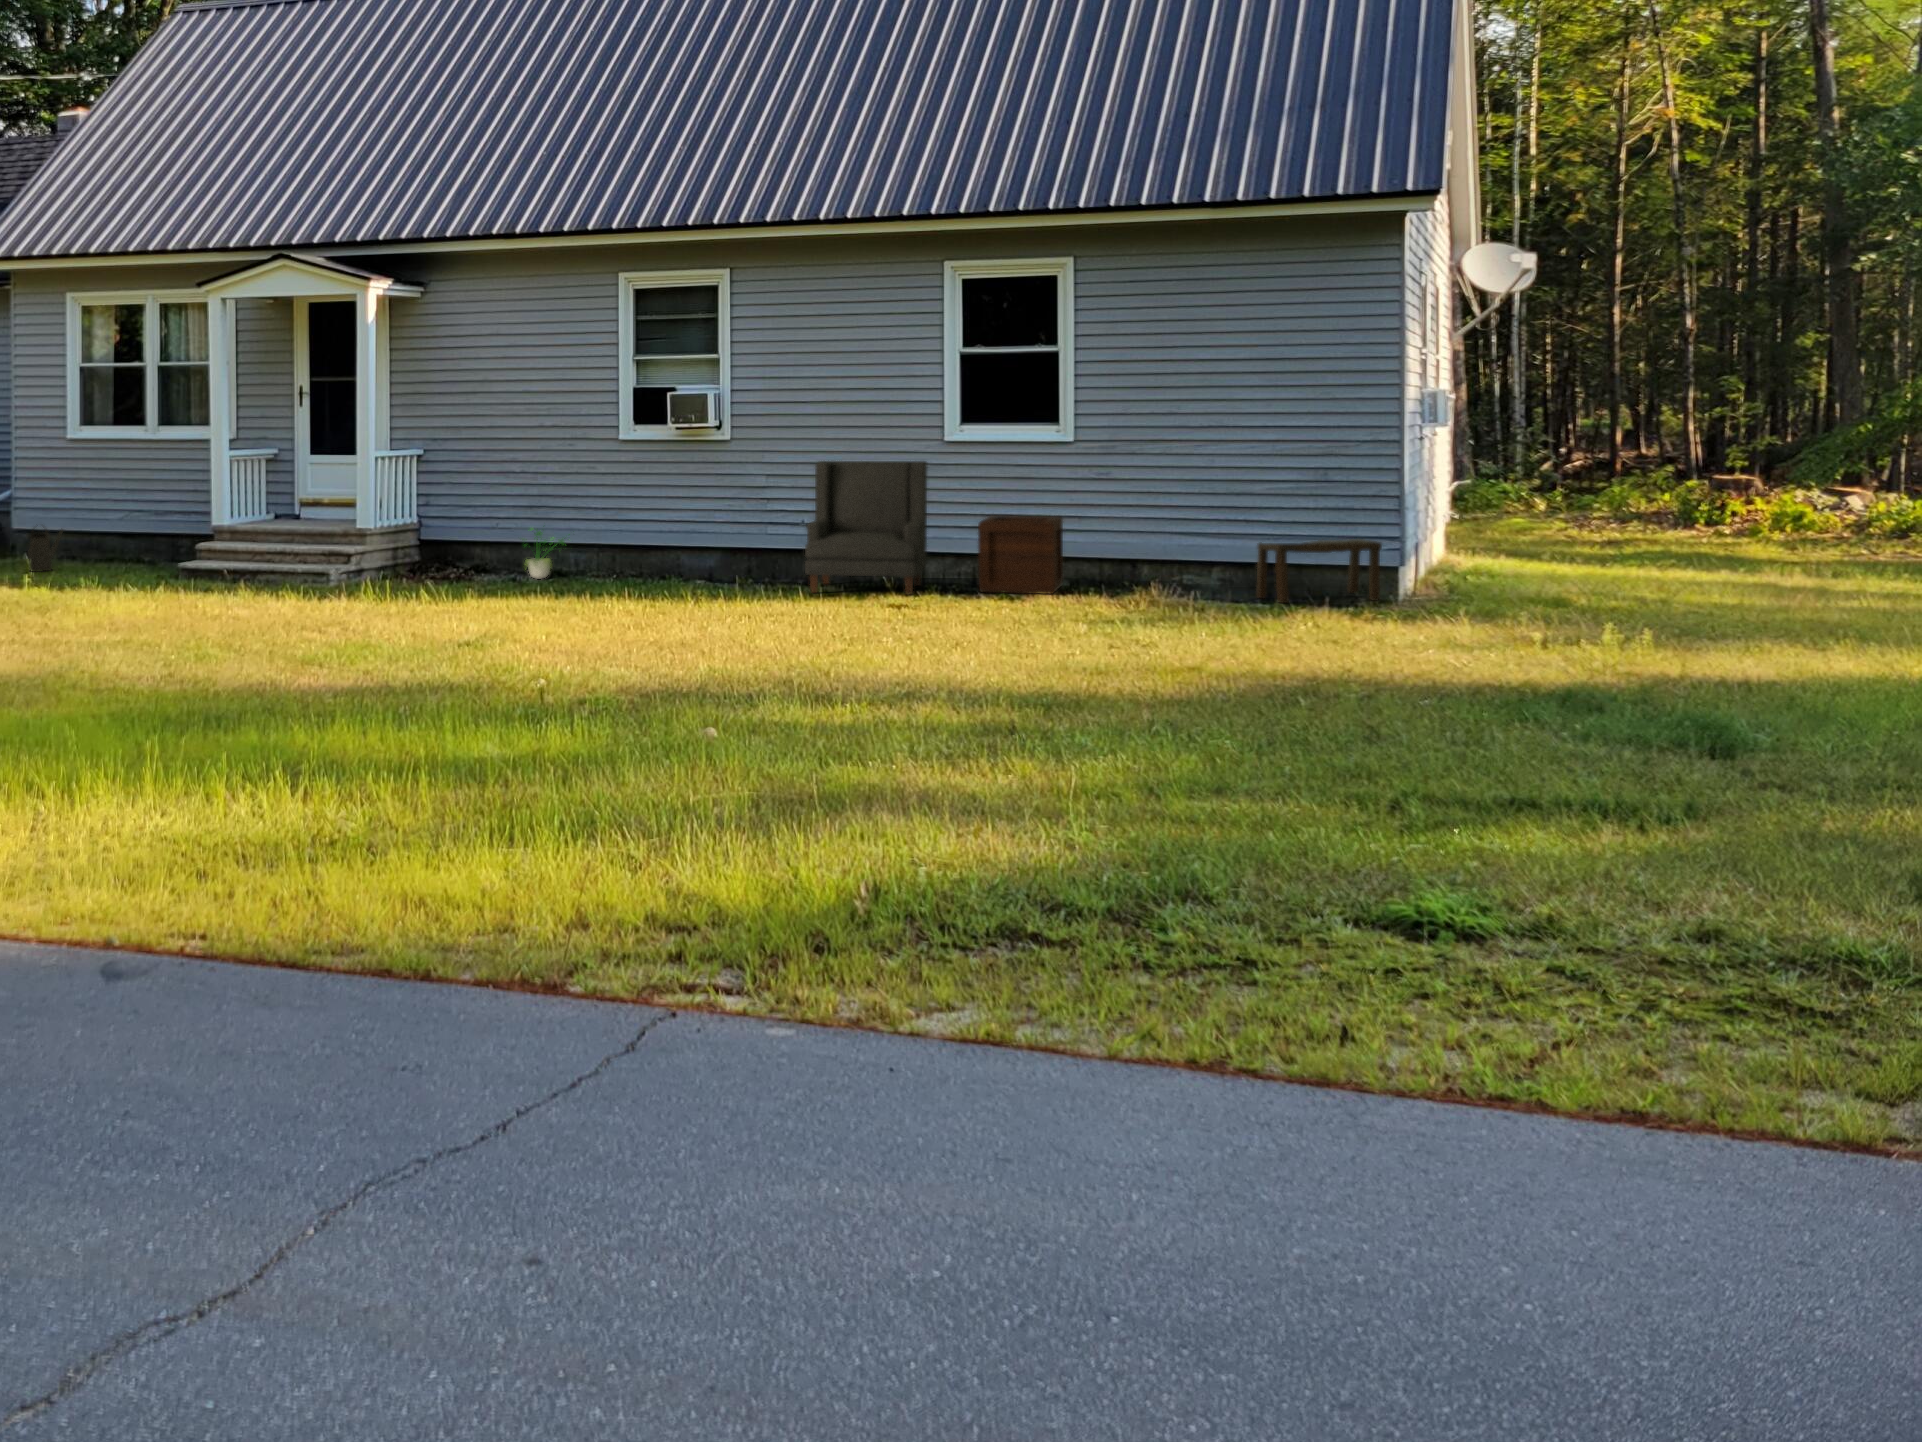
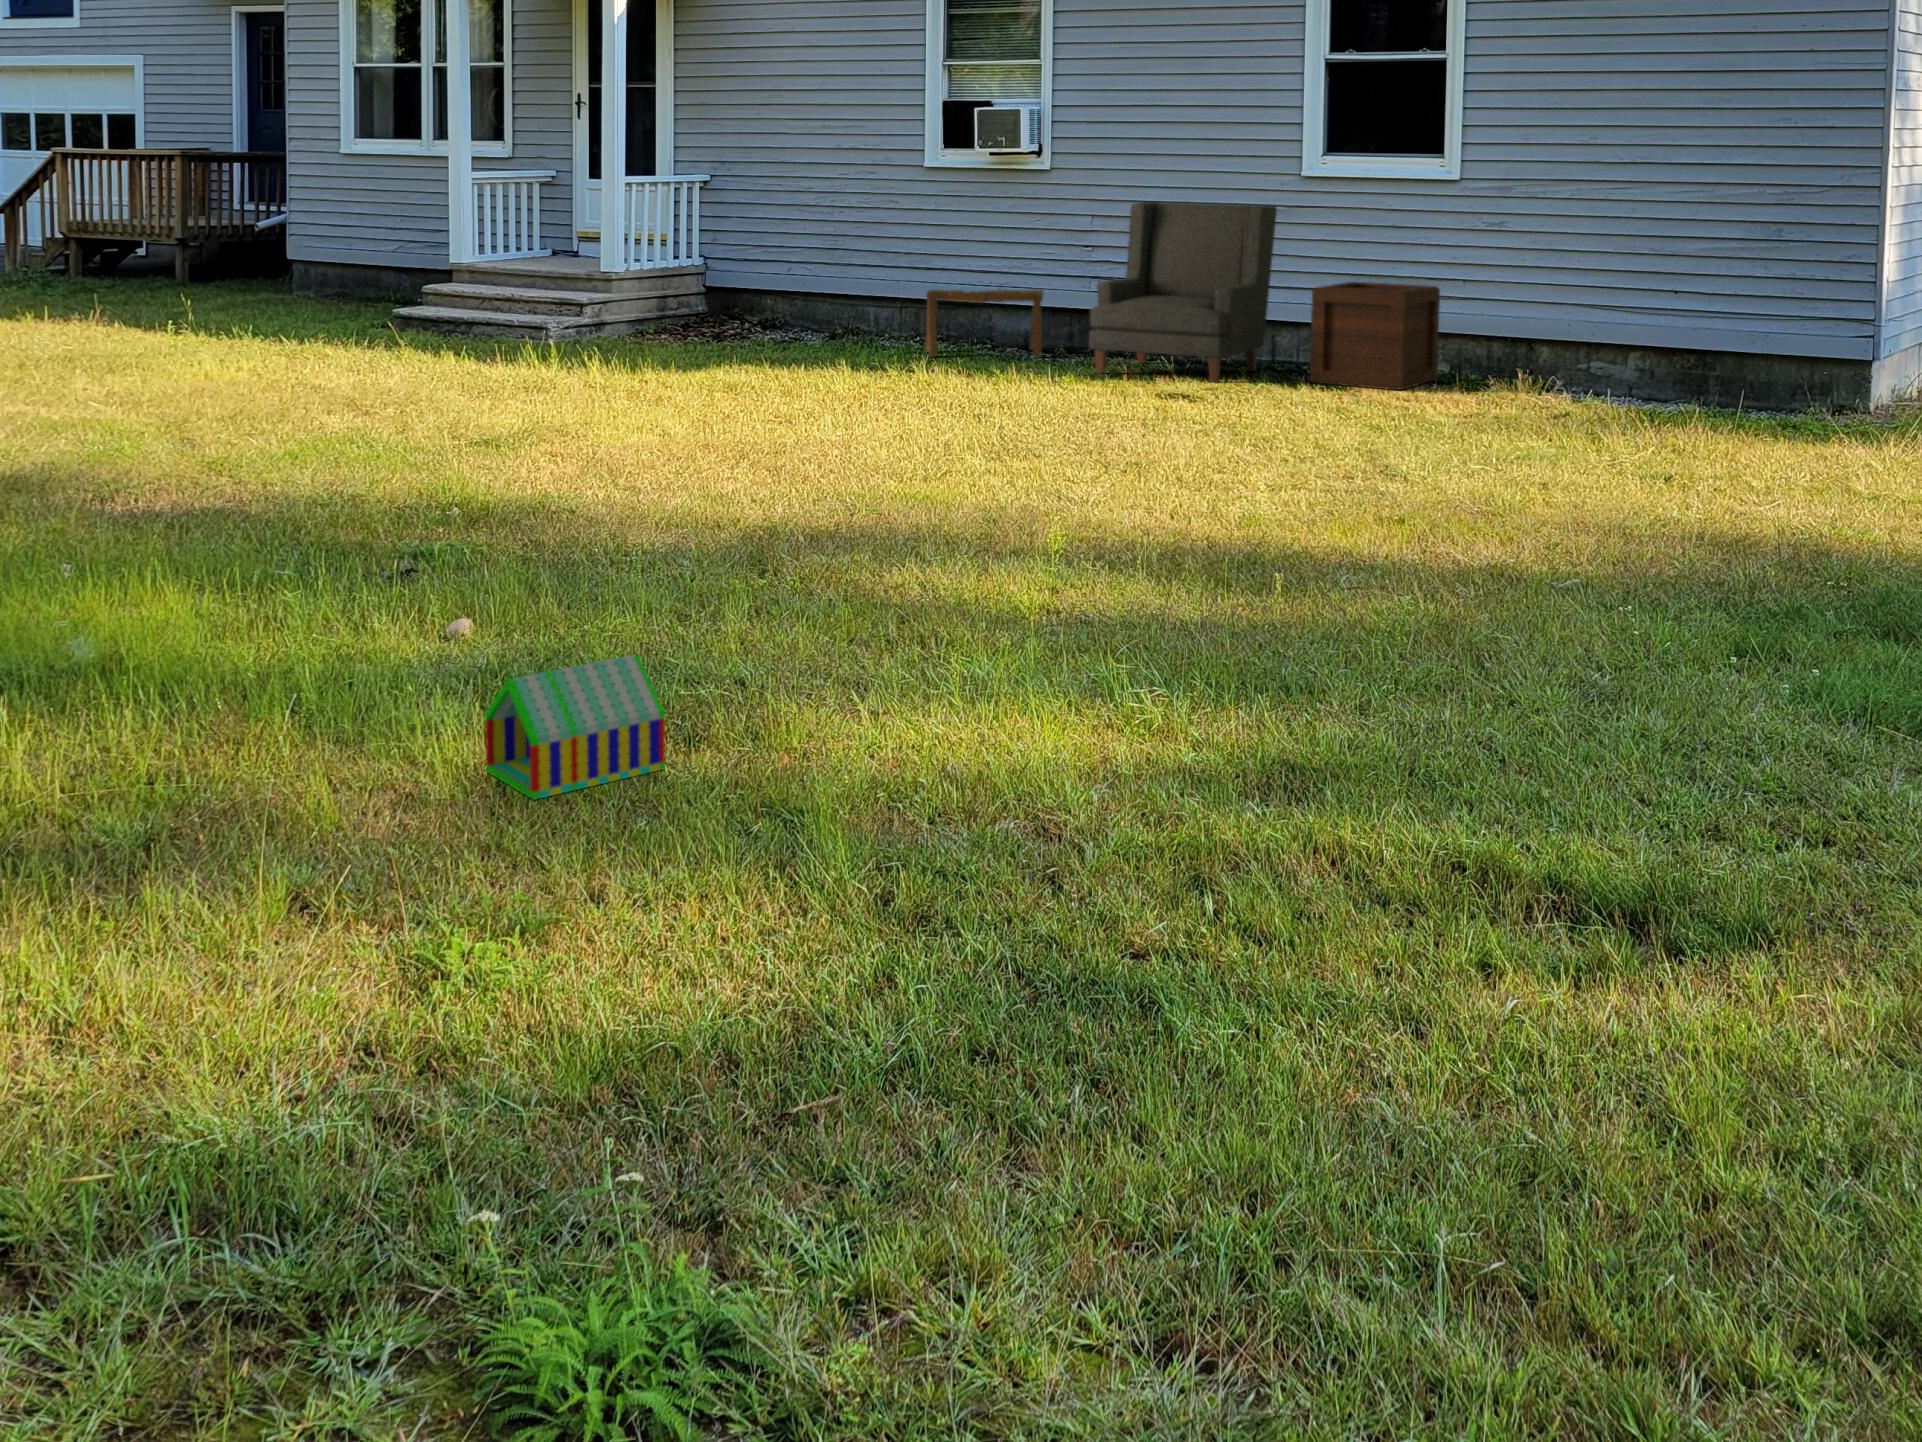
watering can: present [27,527,63,572] -> none [280,250,338,306]
potted plant: present [525,531,564,579] -> none [793,259,860,340]
bench: present [1256,539,1382,603] -> present [925,289,1044,358]
toy house: none [1001,756,1095,837] -> present [485,655,665,800]

